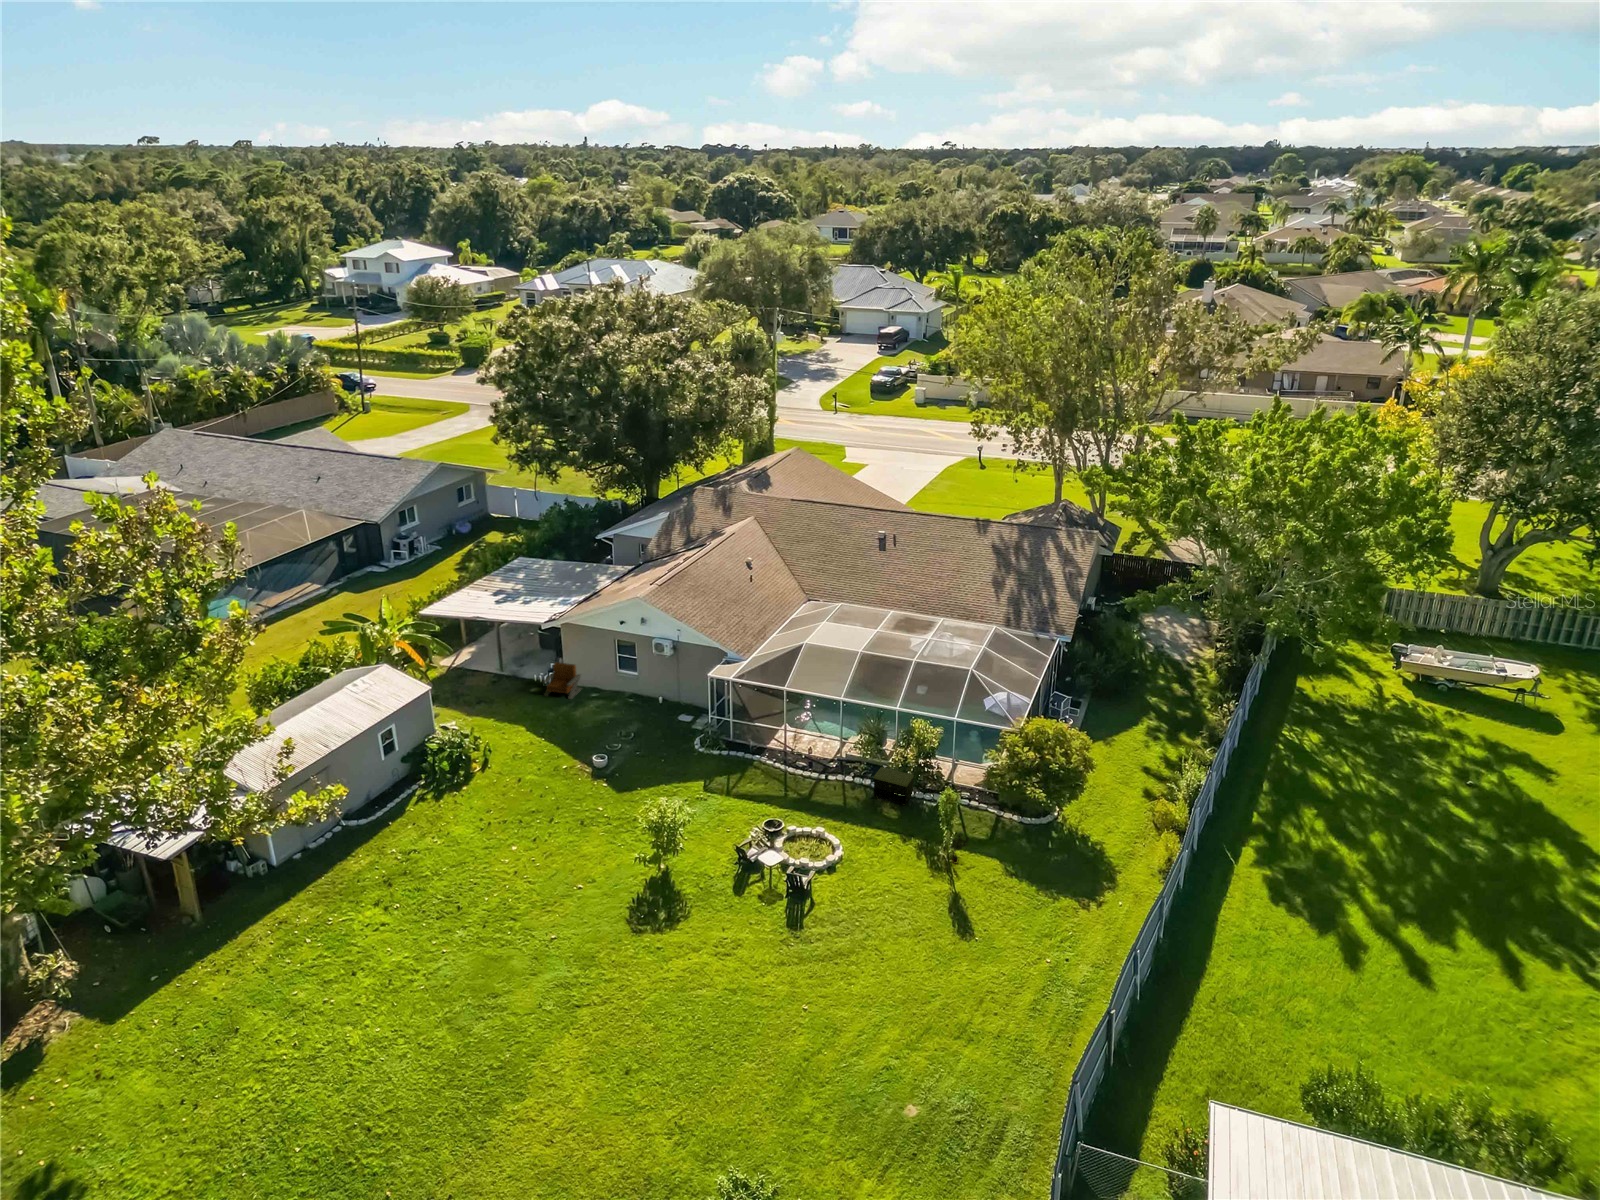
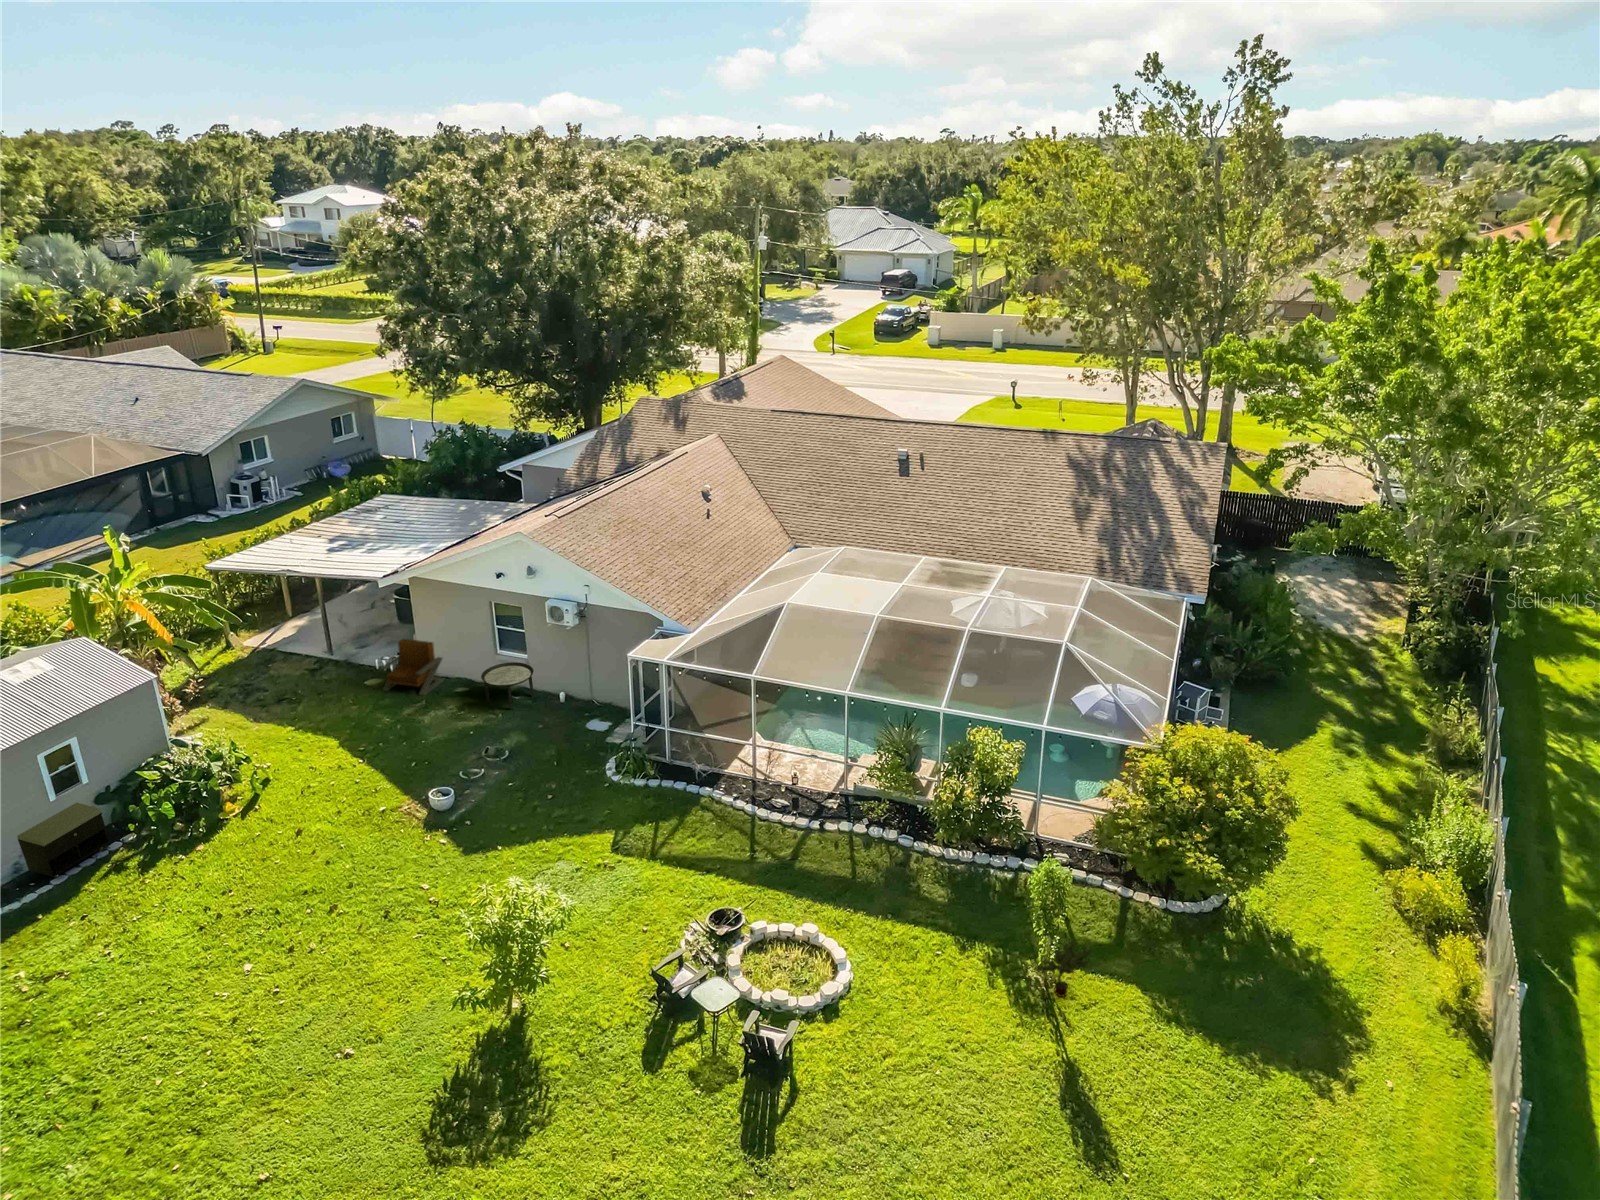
round table: none [610,678,642,709] -> present [481,662,534,710]
storage bench: present [874,767,914,805] -> present [17,803,110,877]

